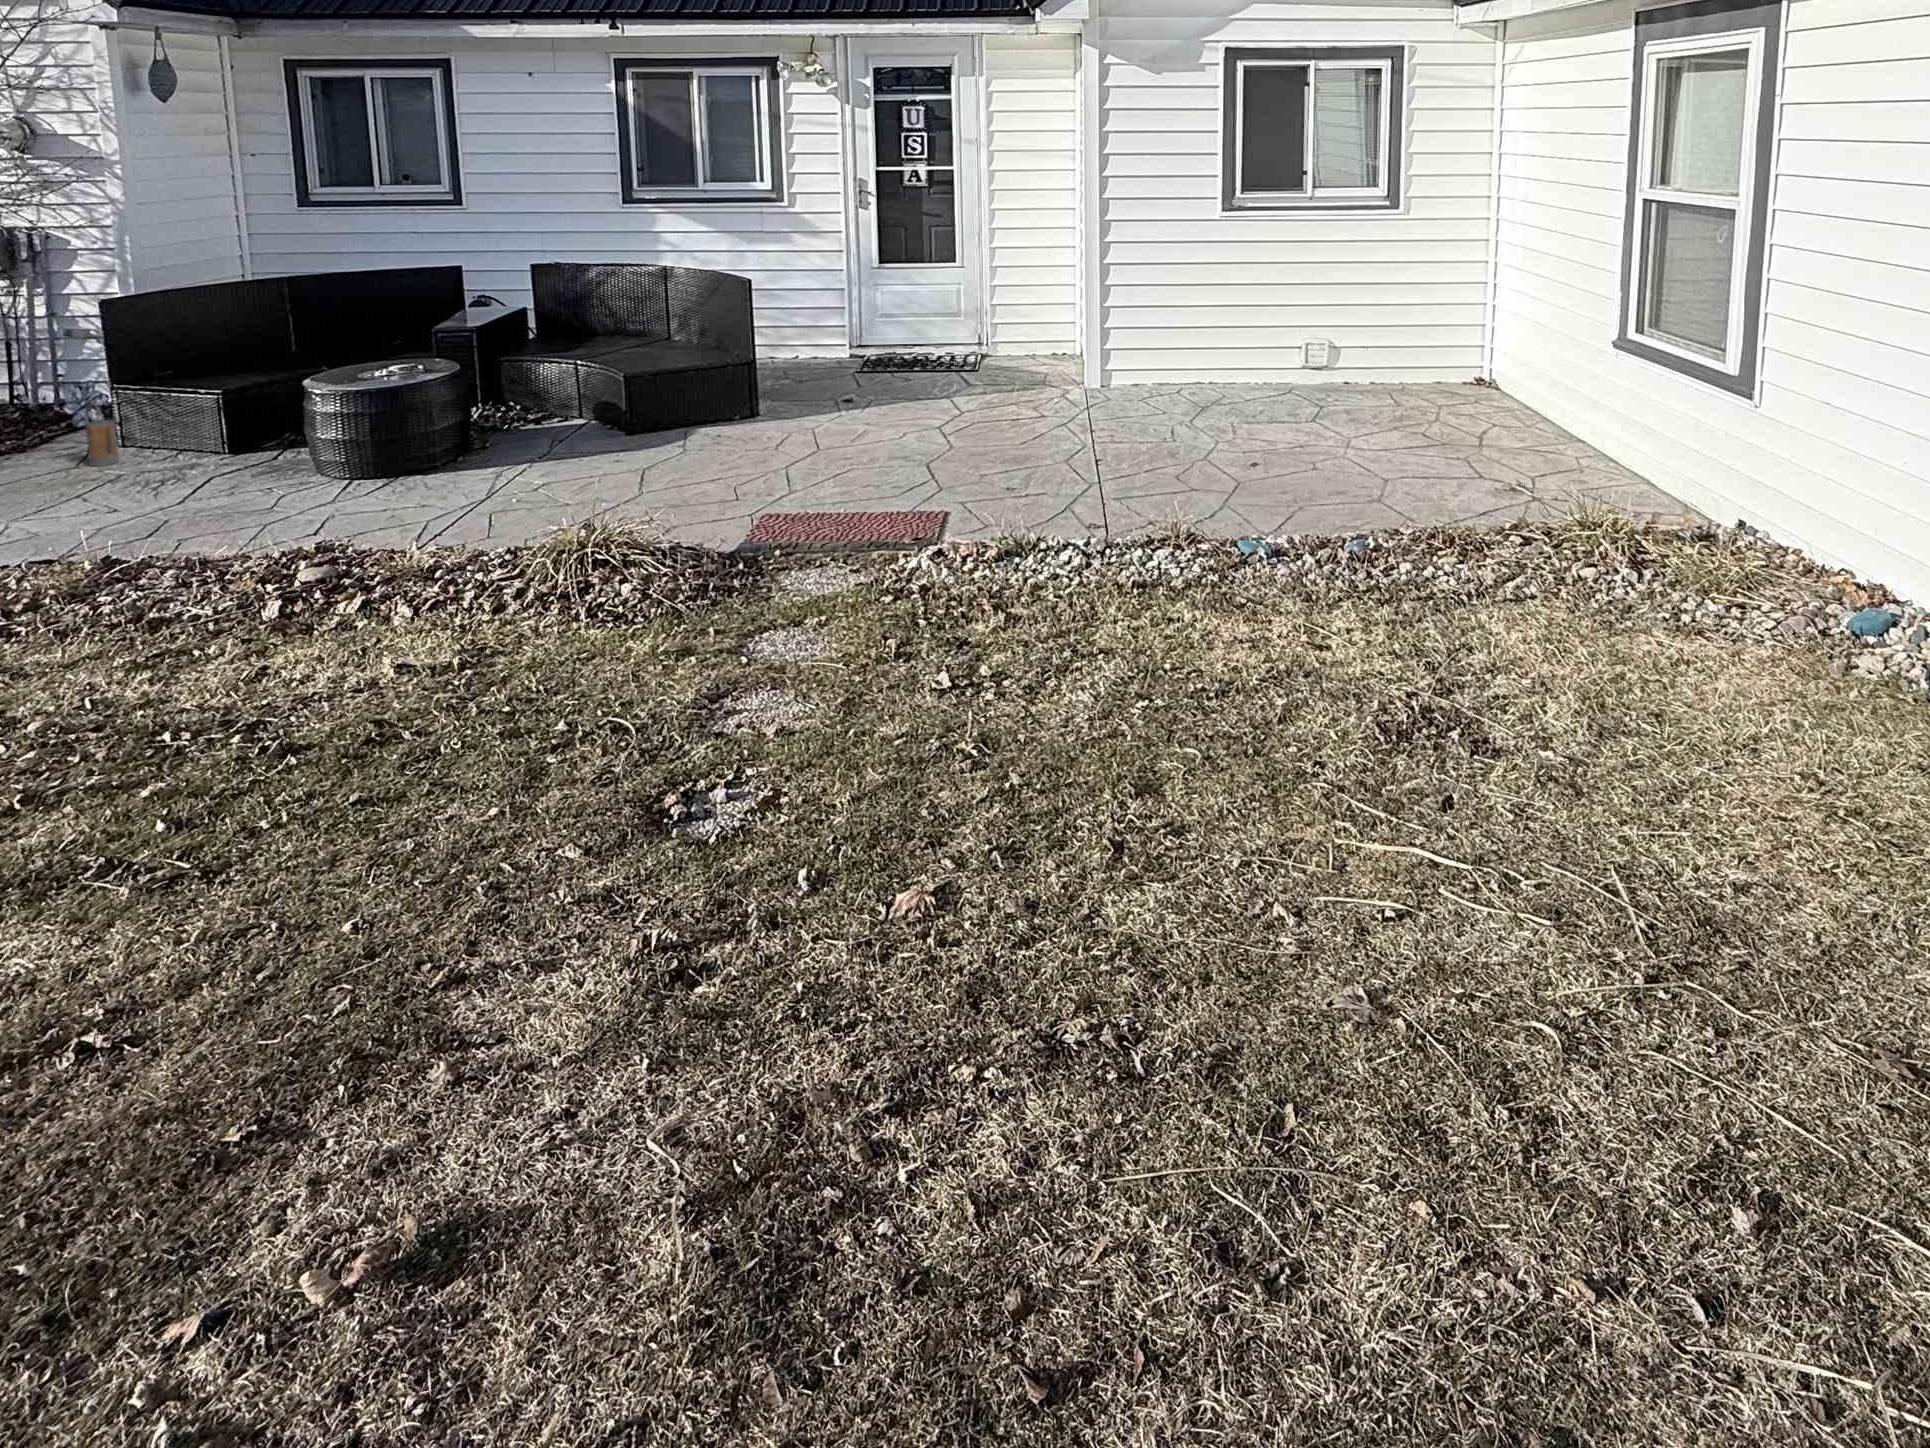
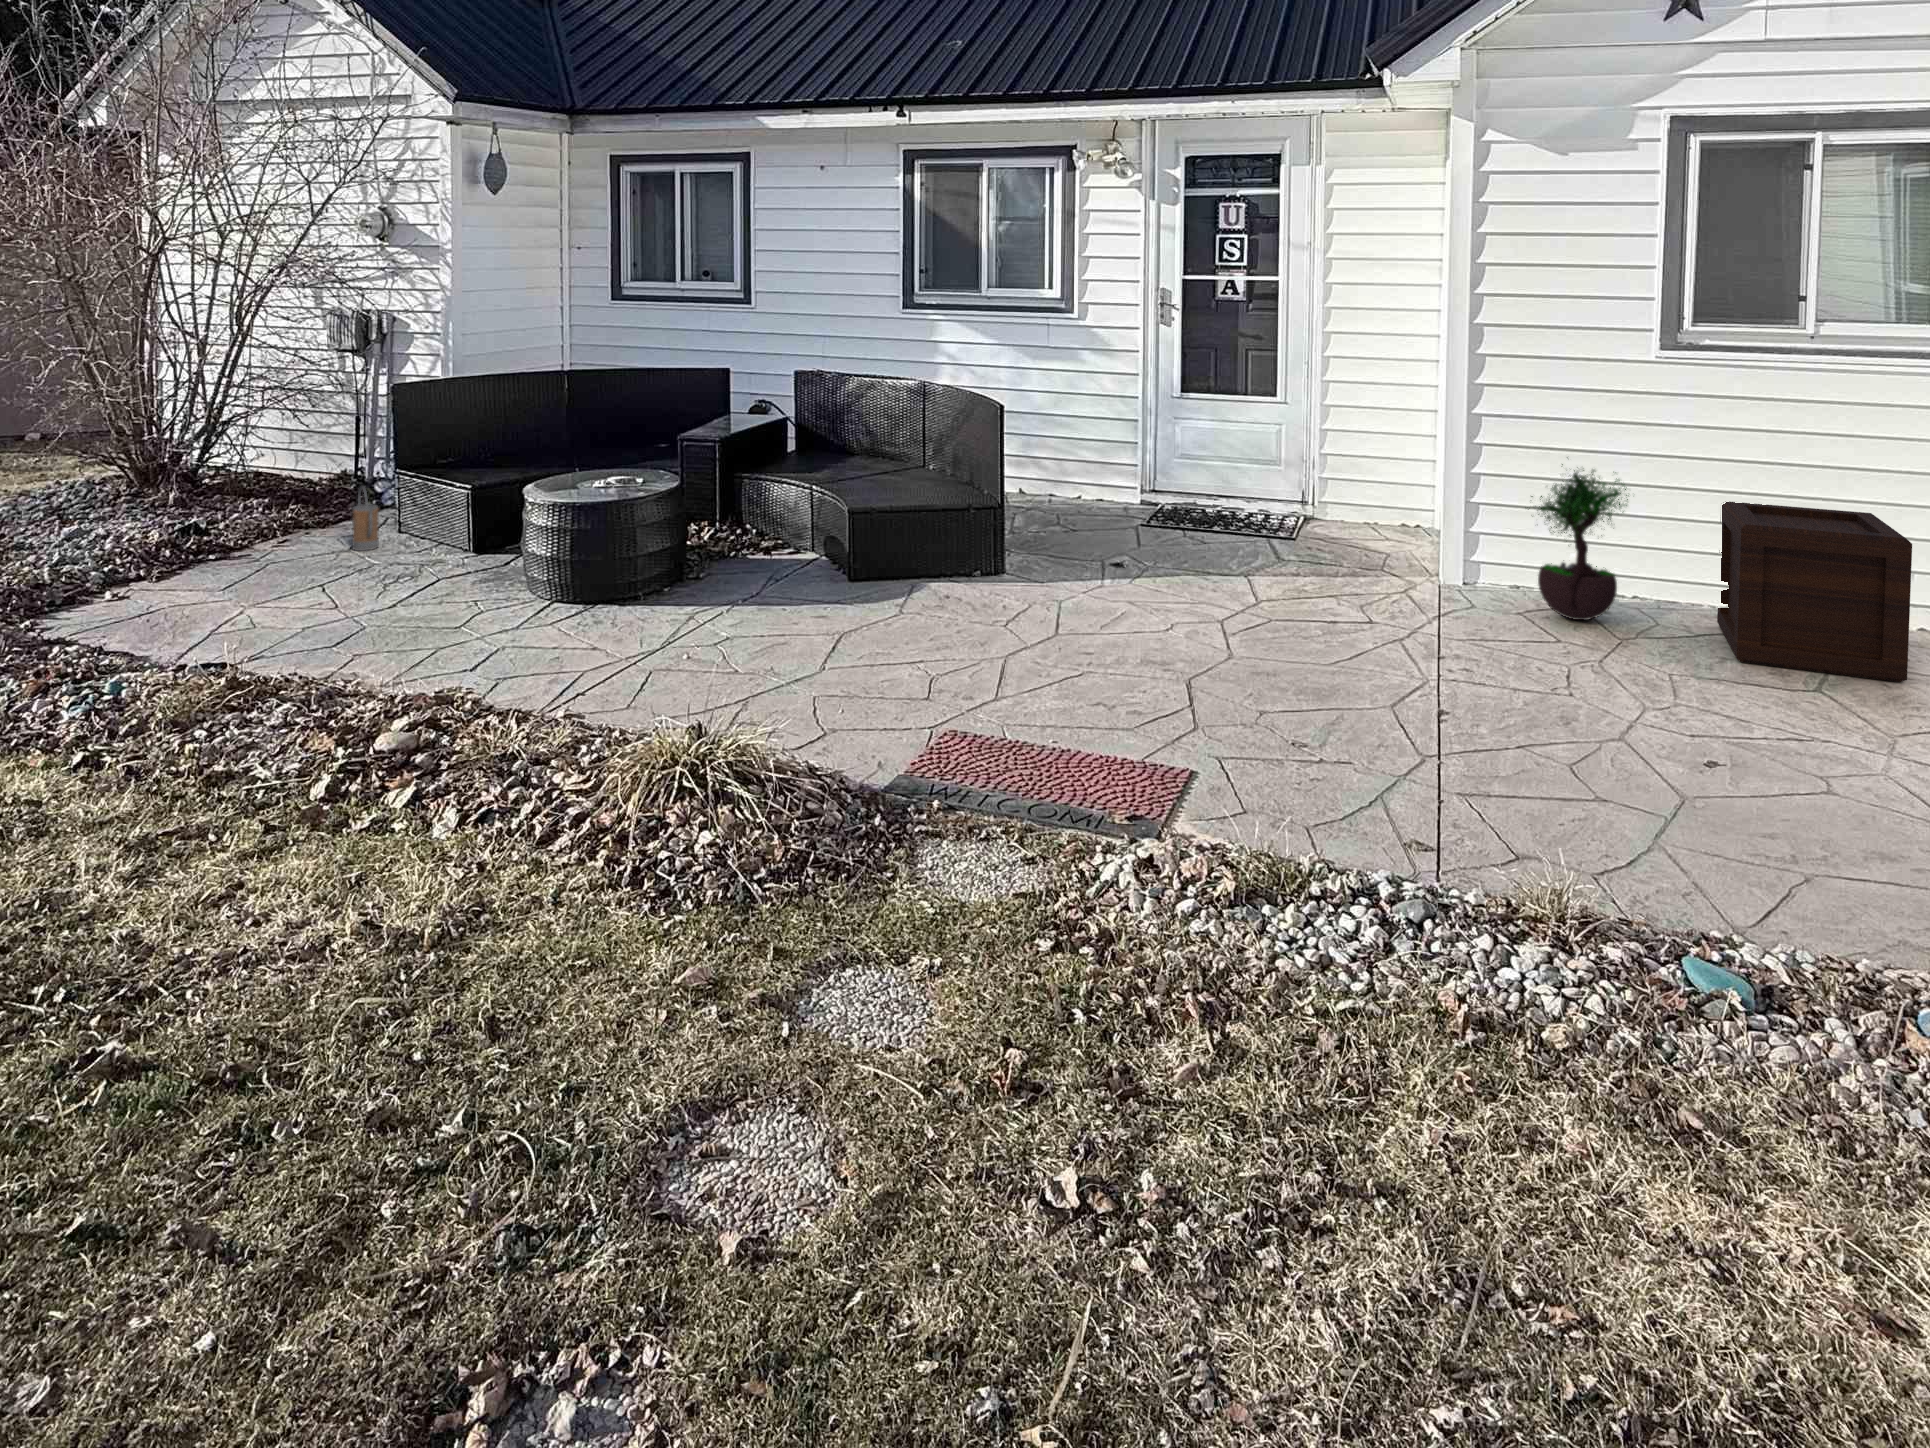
potted tree: none [1142,289,1210,402] -> present [1528,457,1628,620]
wooden crate: none [1260,312,1364,413] -> present [1717,501,1912,682]

